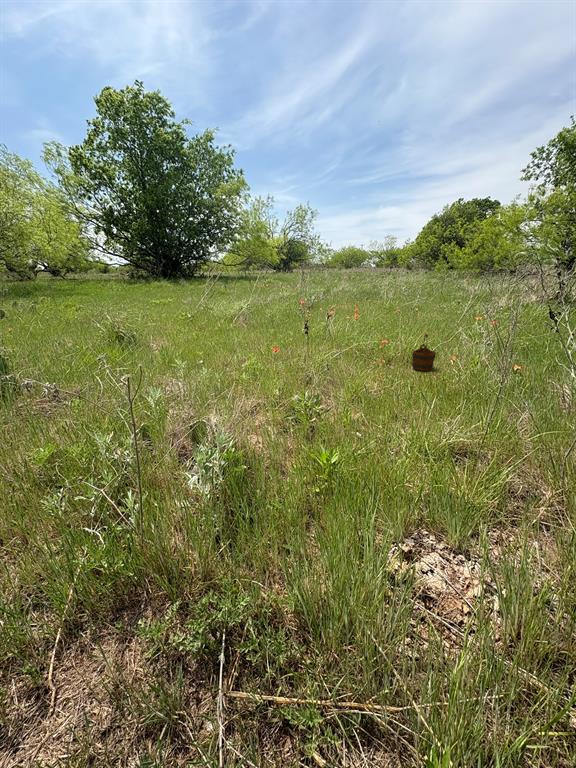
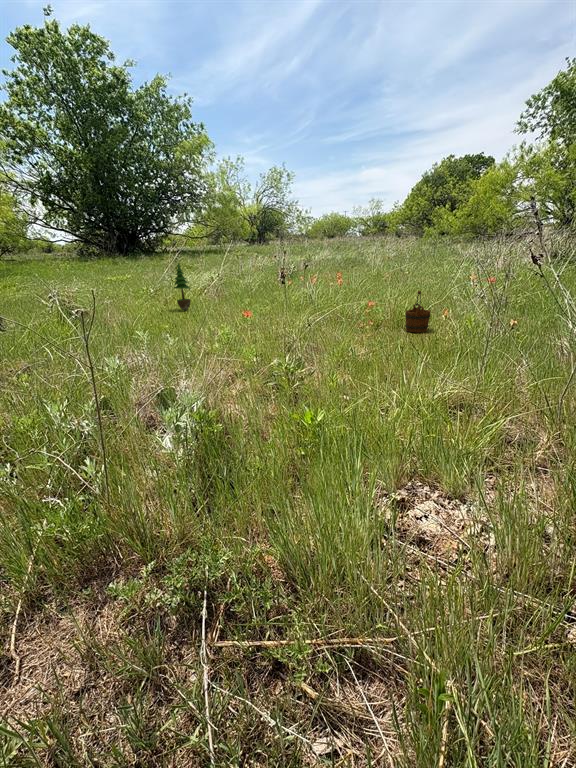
potted tree: none [209,295,224,336] -> present [174,263,191,311]

